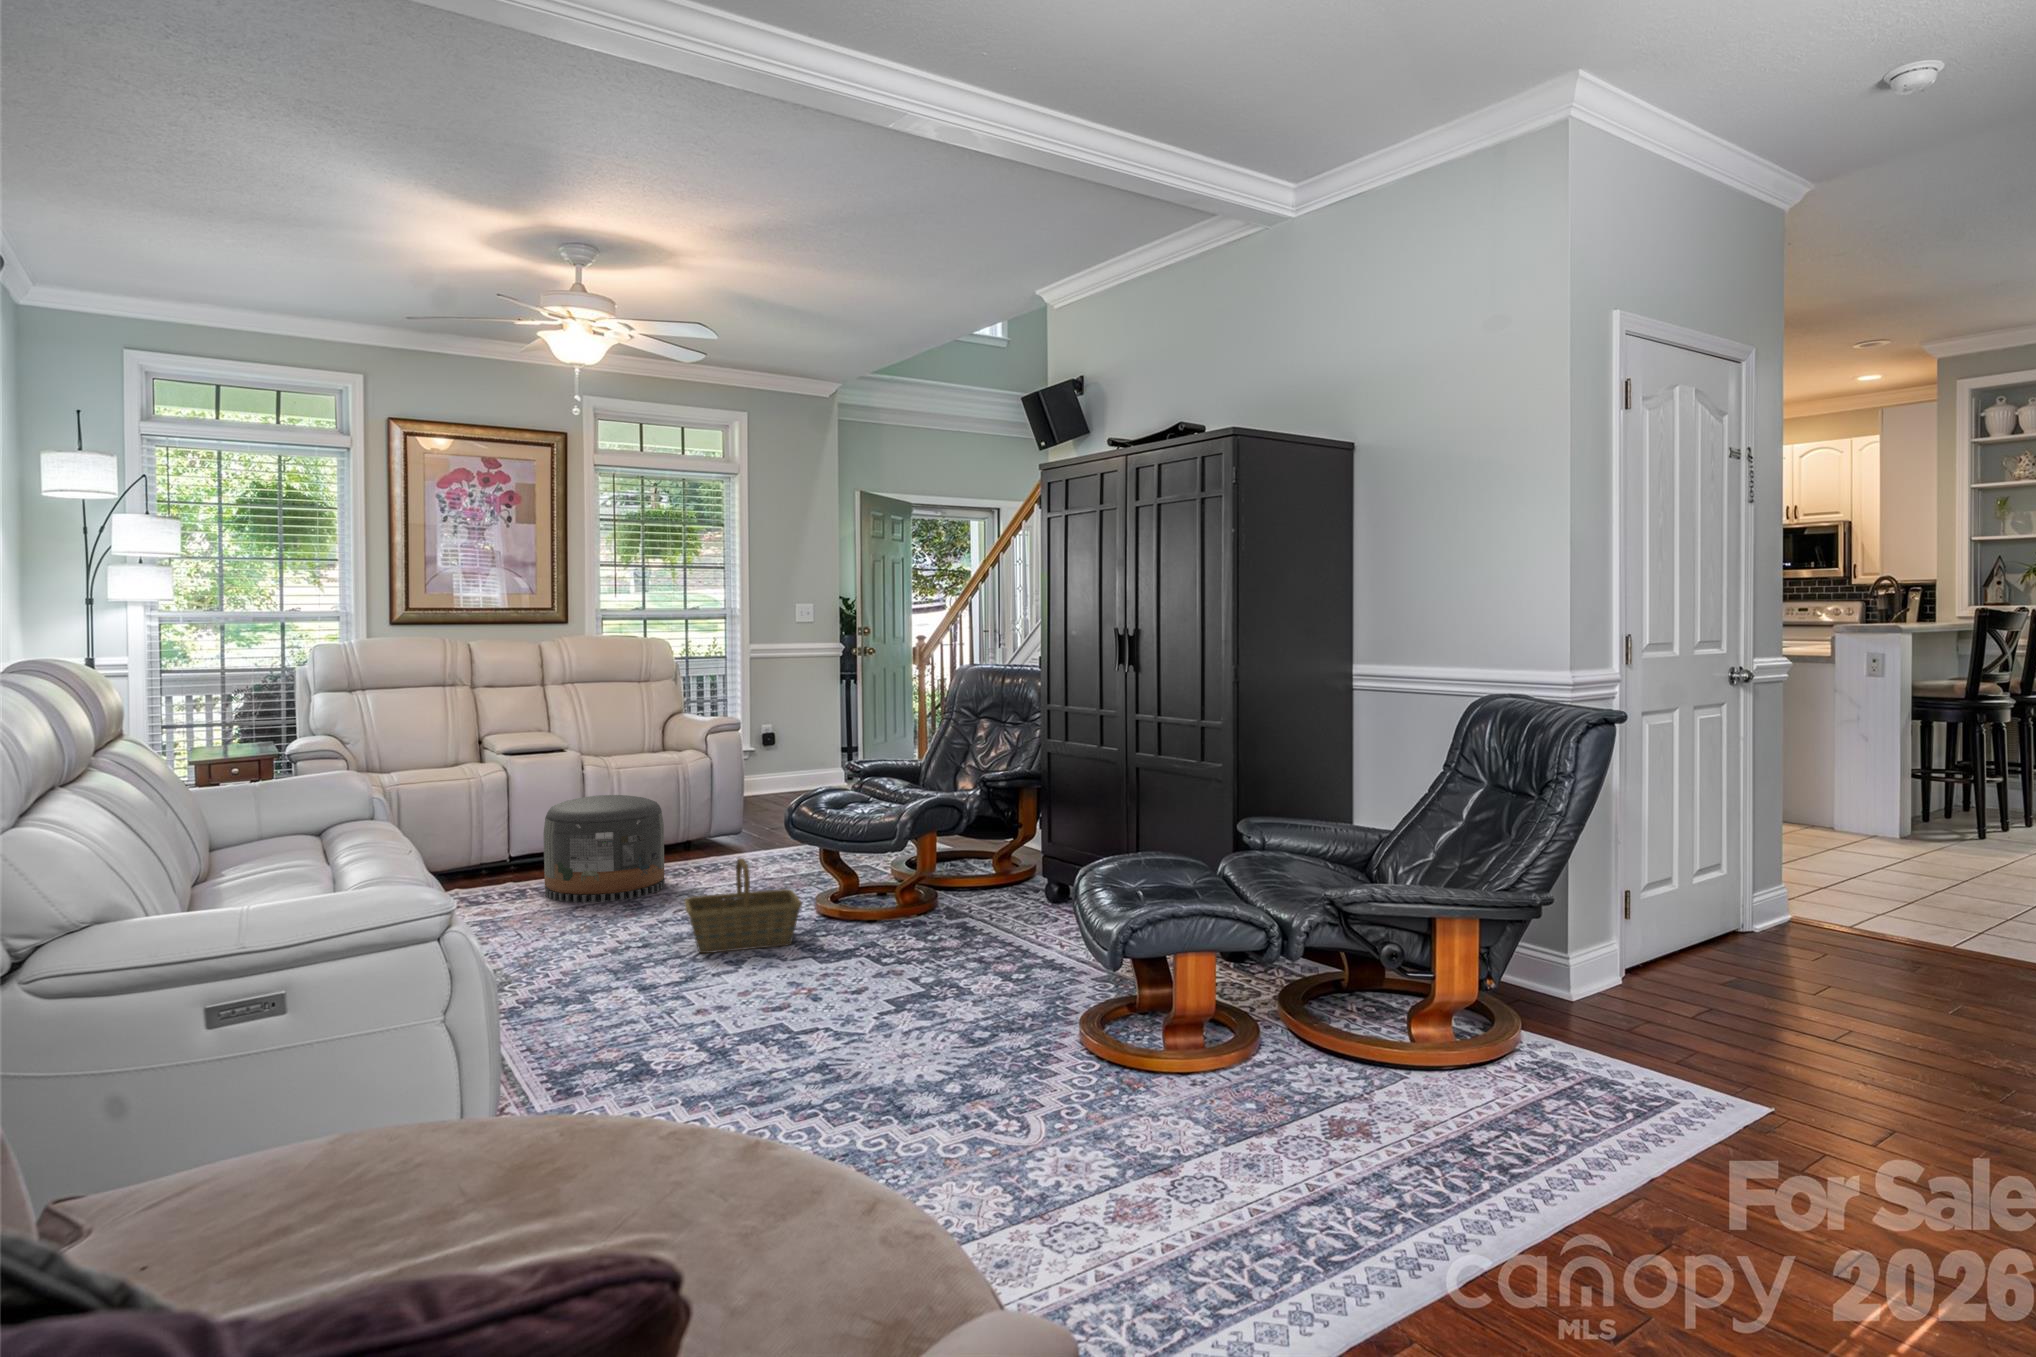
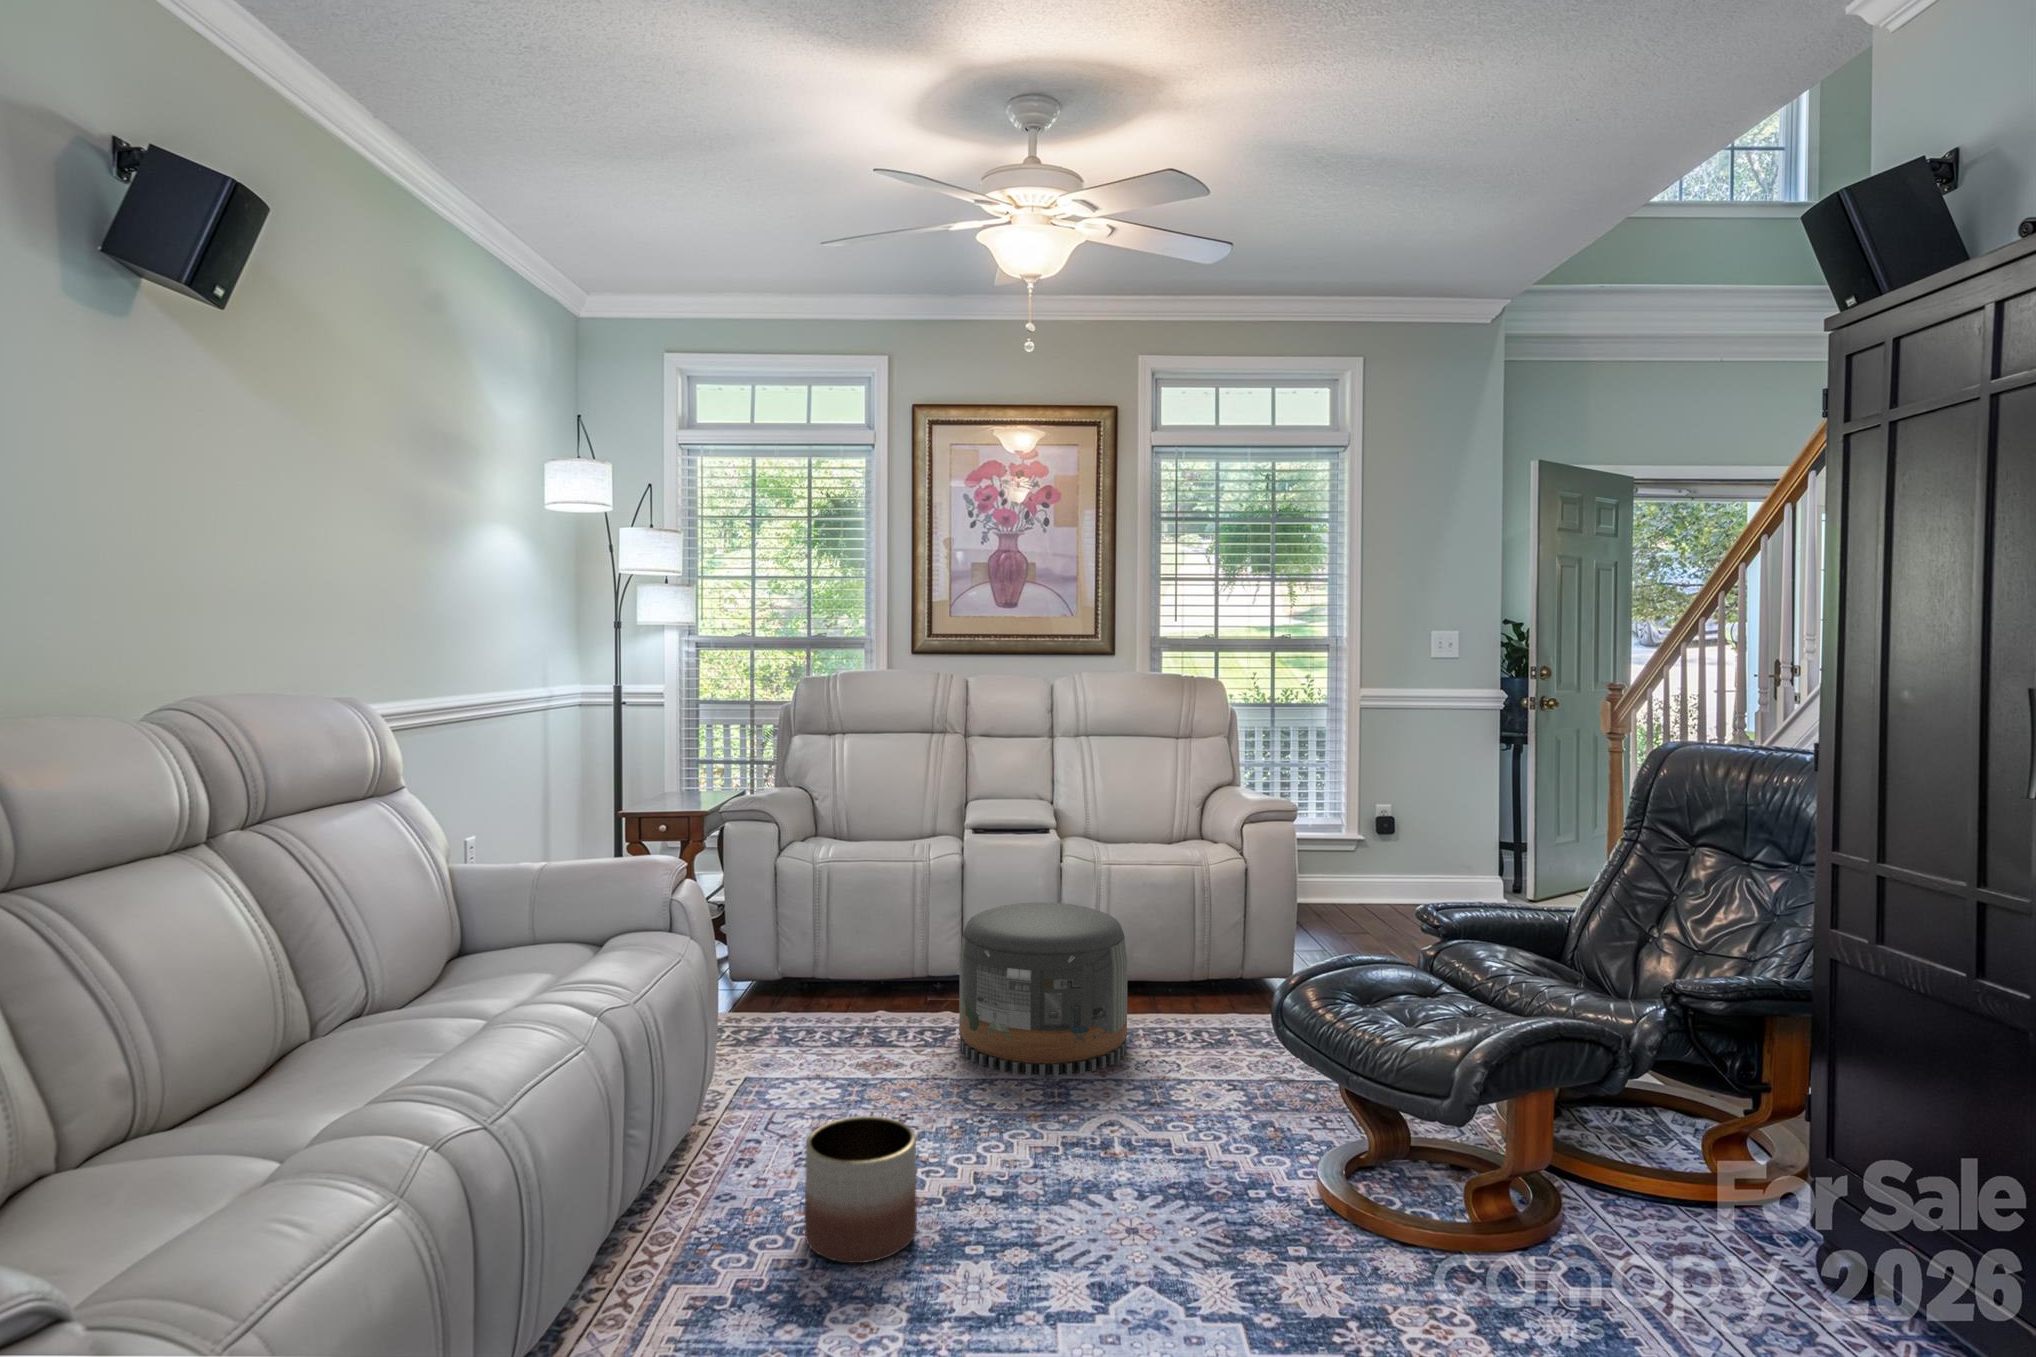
basket: present [684,858,802,953] -> none [1000,1097,1227,1307]
planter: none [562,896,629,968] -> present [805,1116,917,1263]

